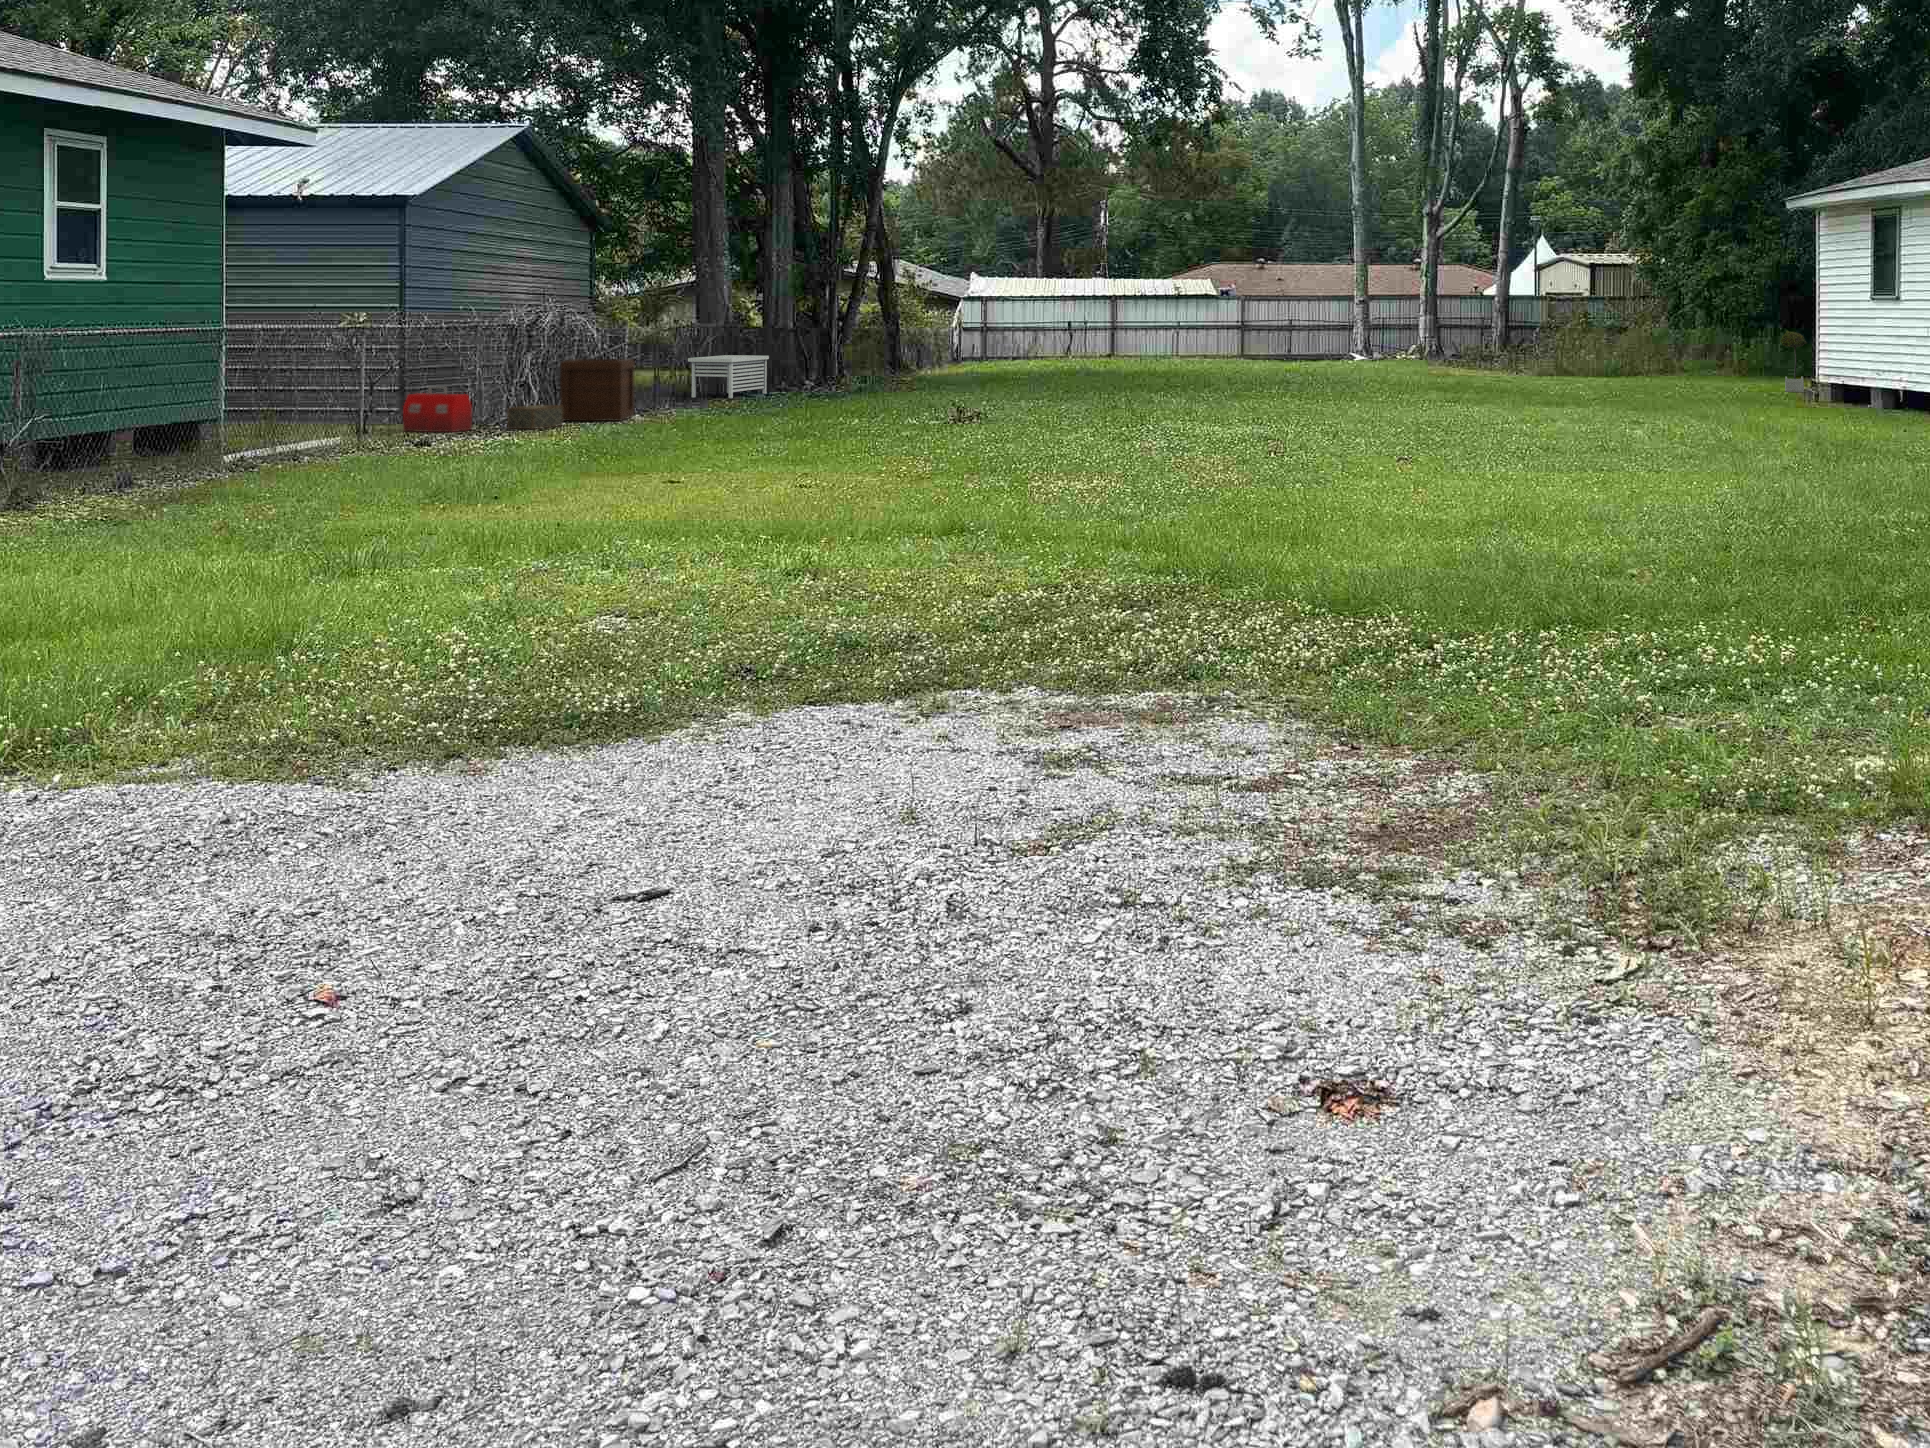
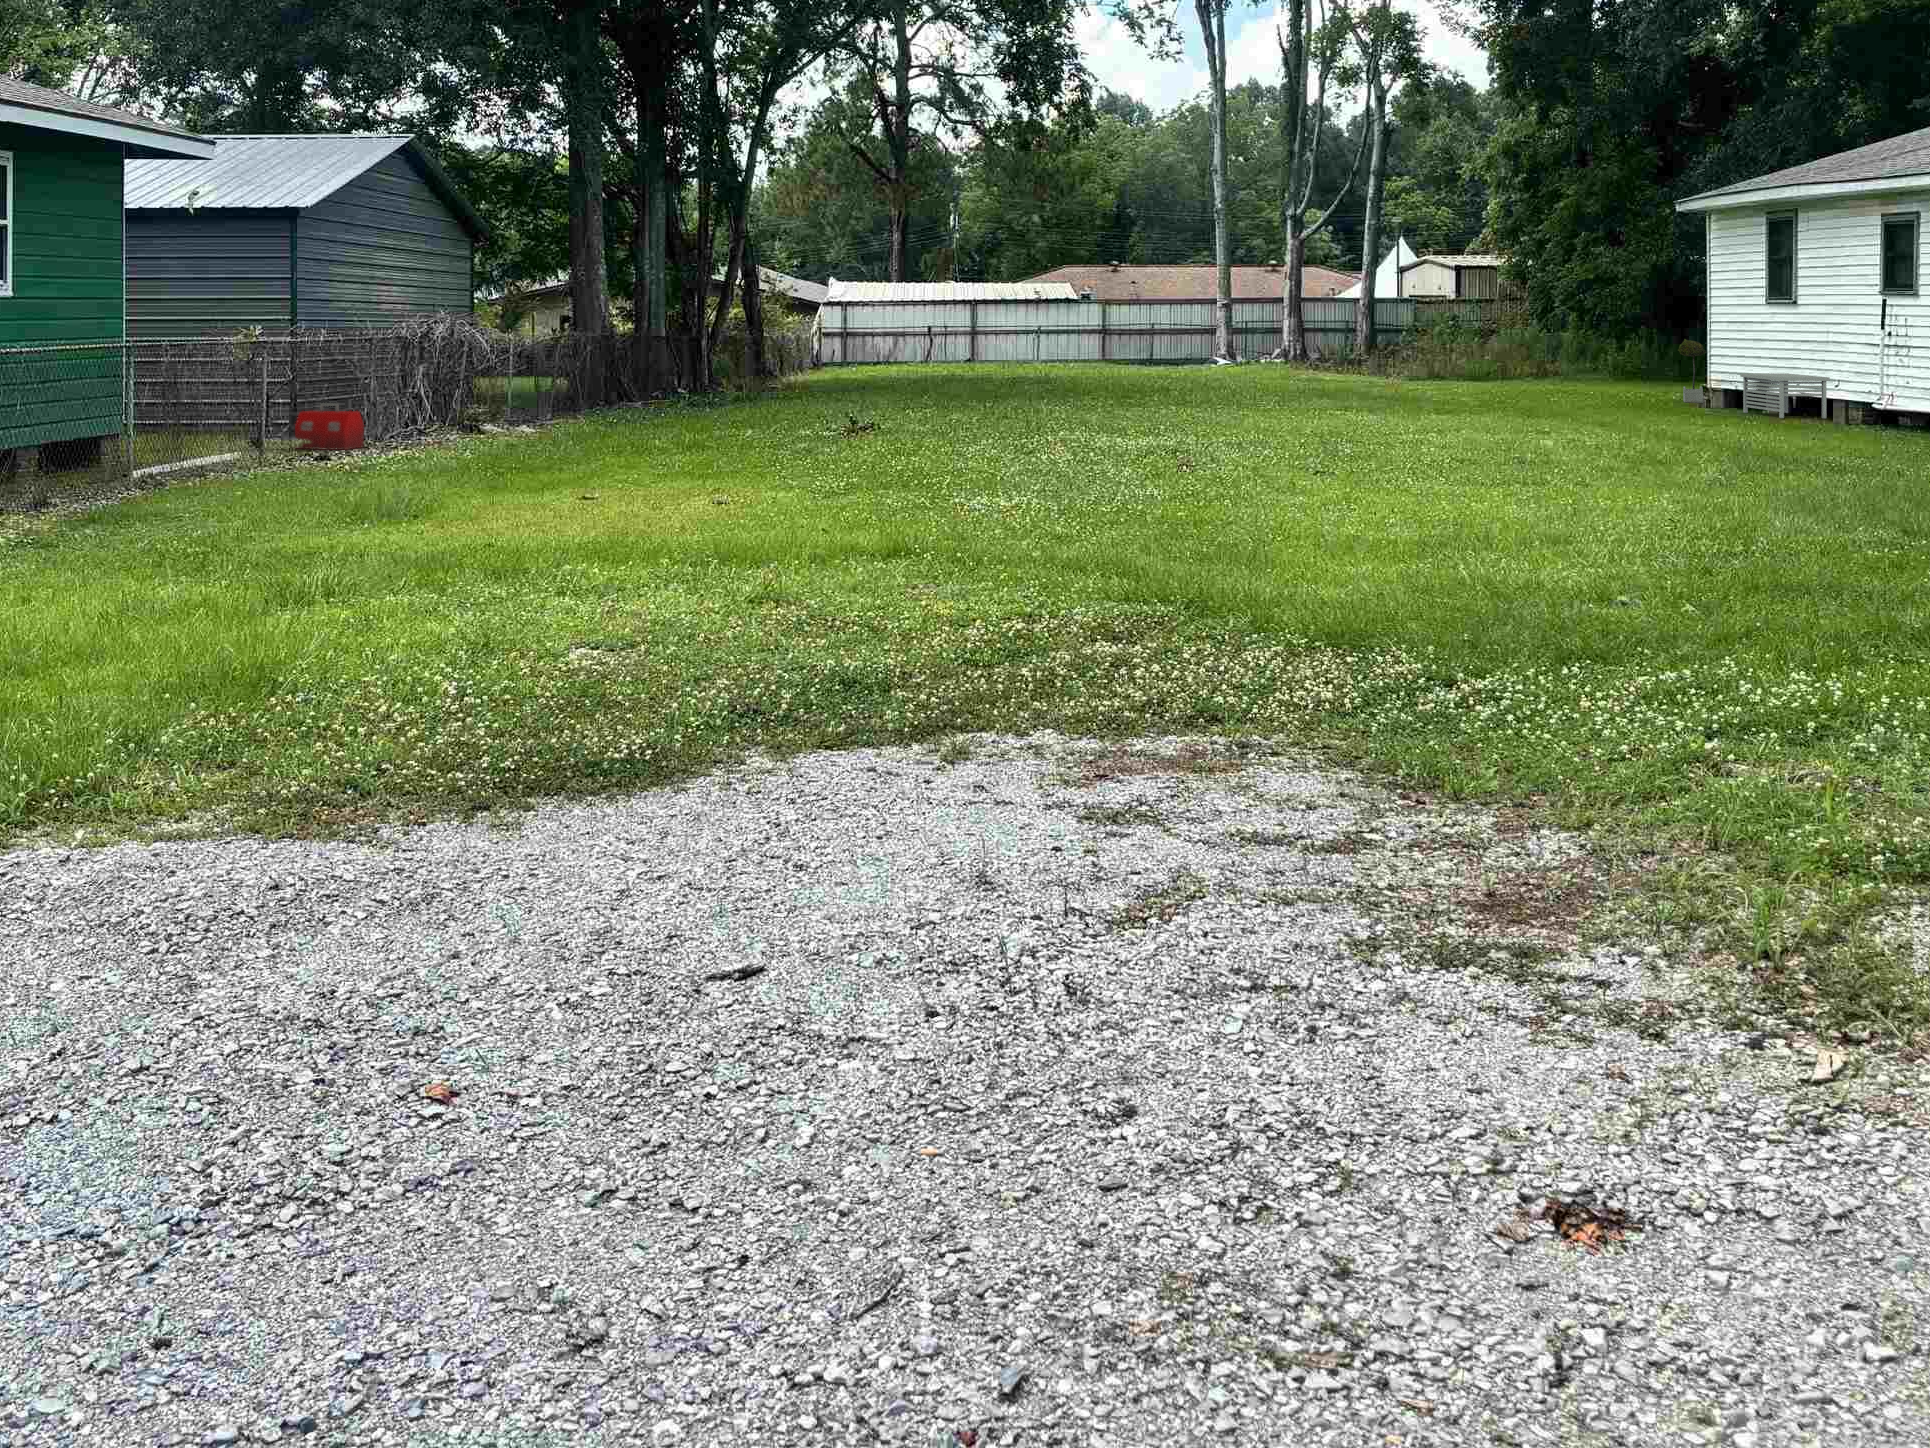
storage bench: present [688,355,769,398] -> present [1740,373,1830,418]
wooden crate: present [560,359,635,421] -> none [448,374,521,438]
woven basket: present [507,405,563,429] -> none [398,421,453,447]

